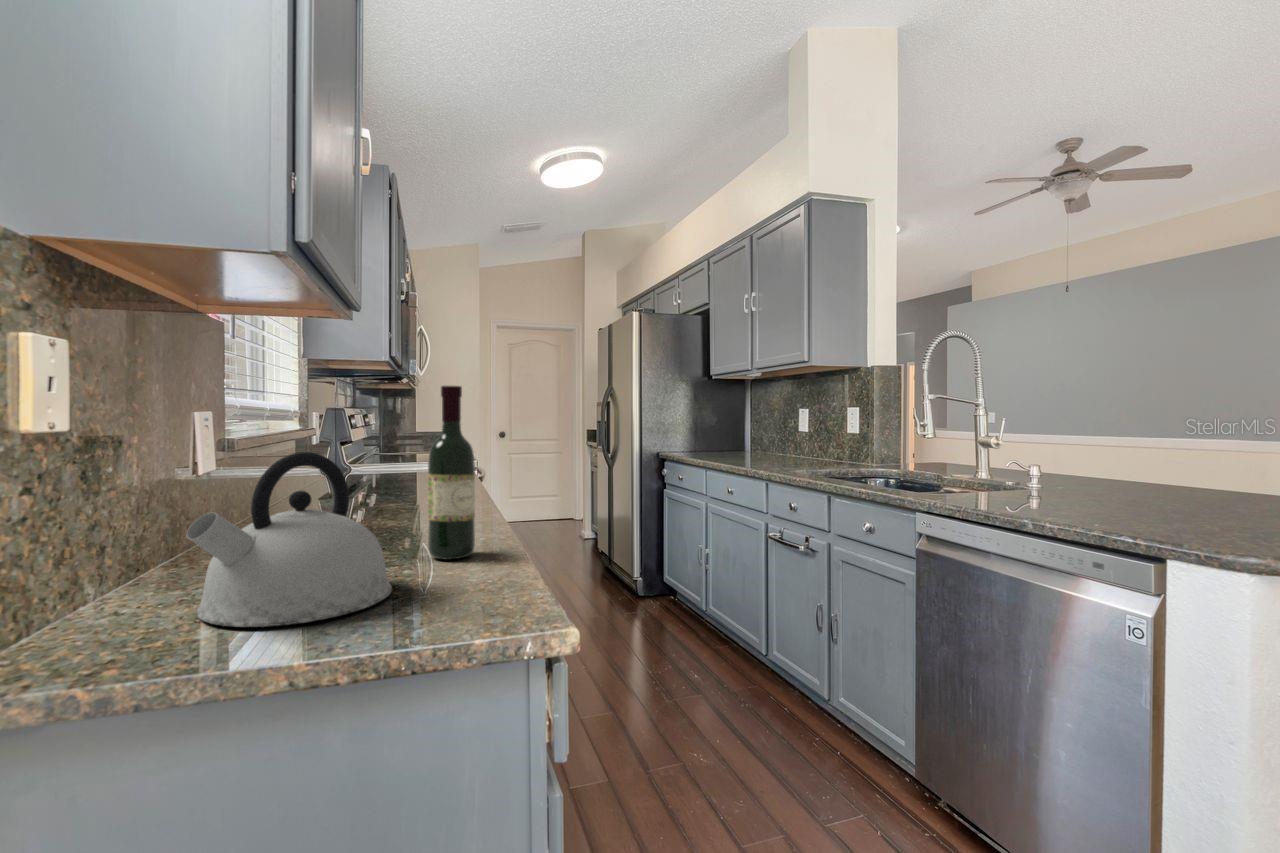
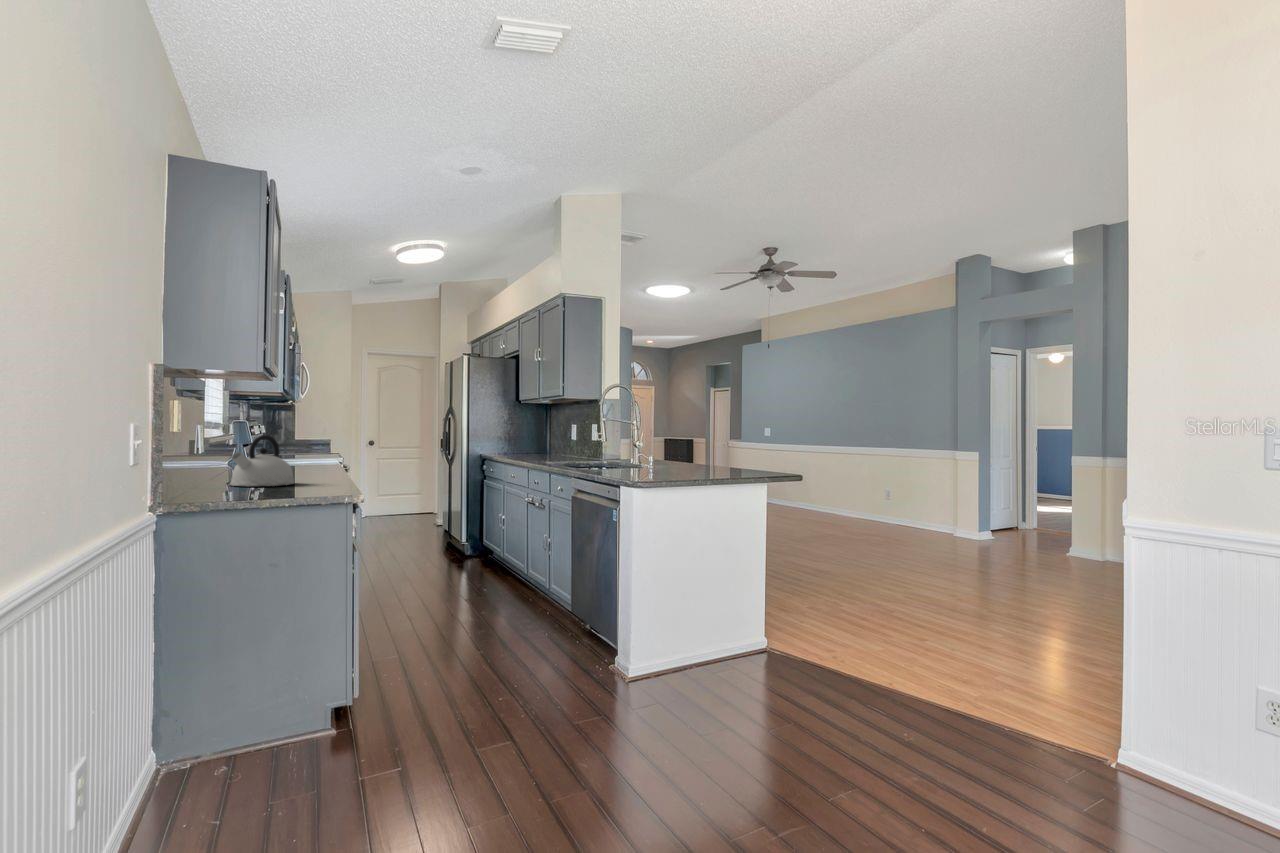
wine bottle: present [428,386,475,560] -> none [308,412,328,480]

